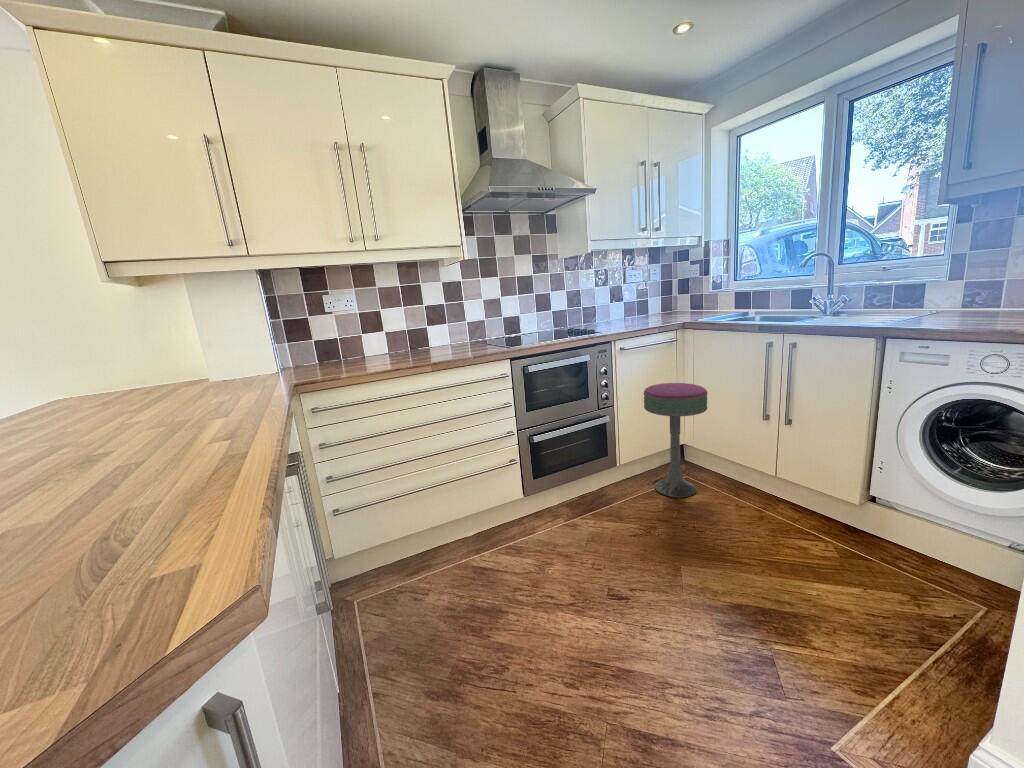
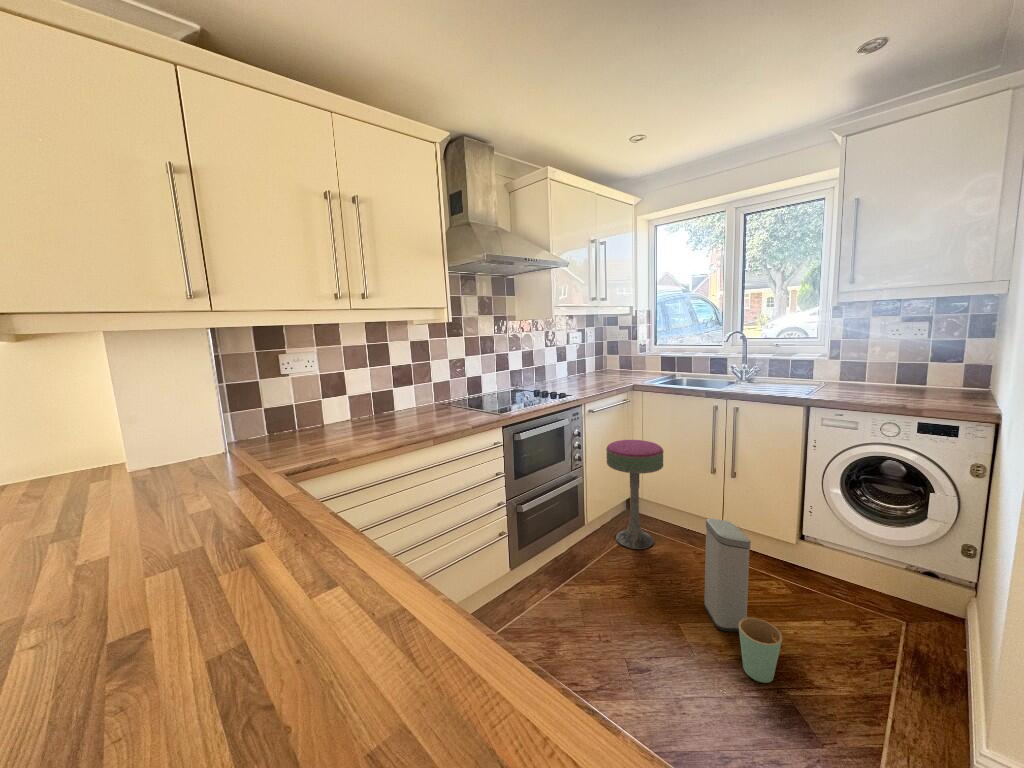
trash can: none [720,462,775,632] -> present [704,518,782,683]

